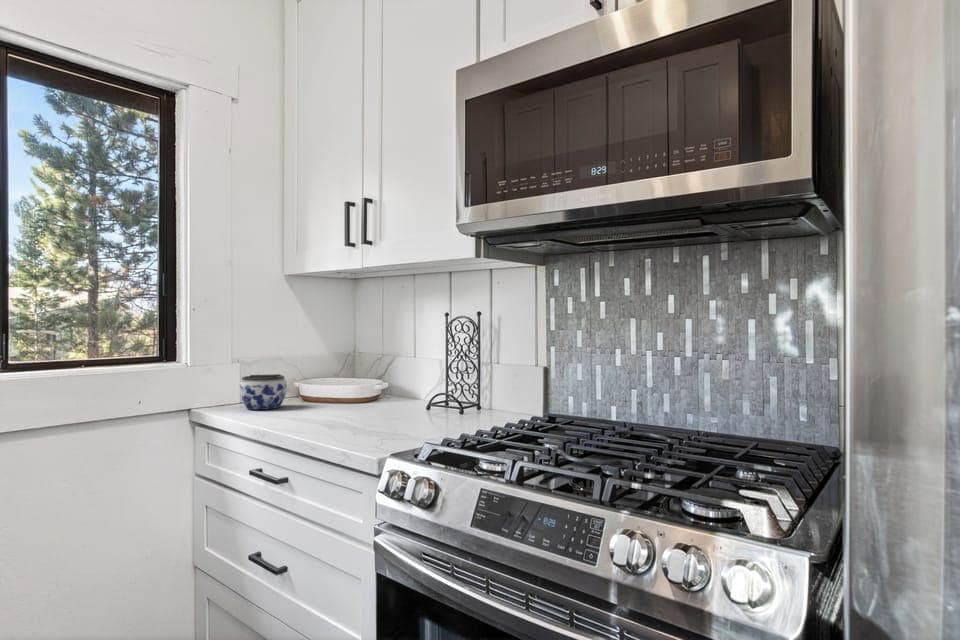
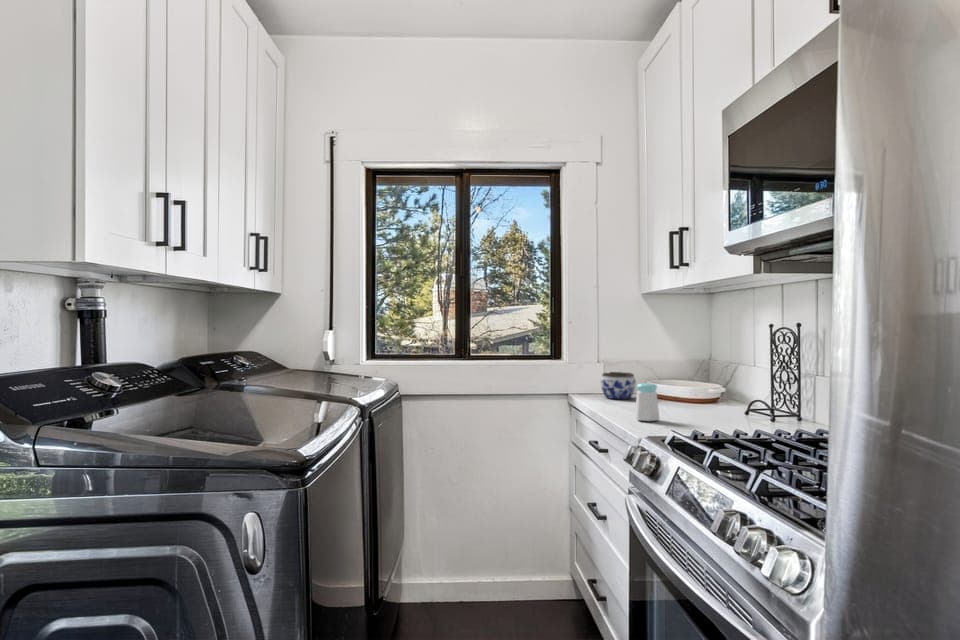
salt shaker: none [332,382,363,430] -> present [635,383,659,421]

